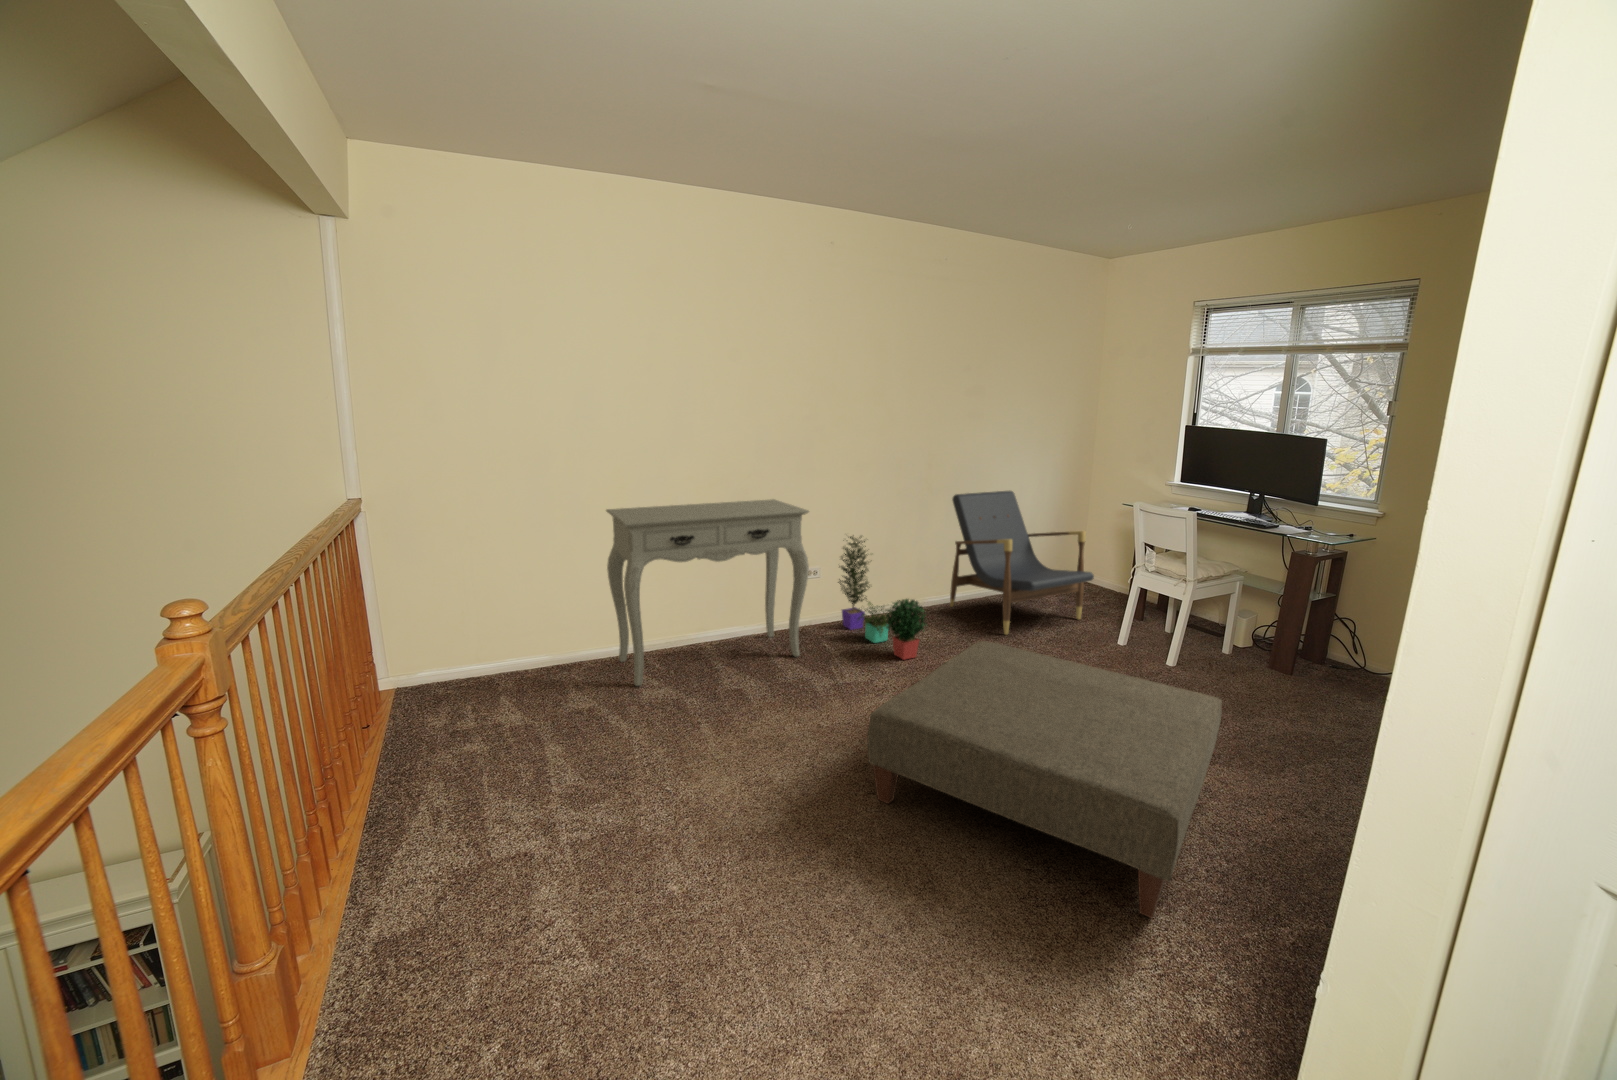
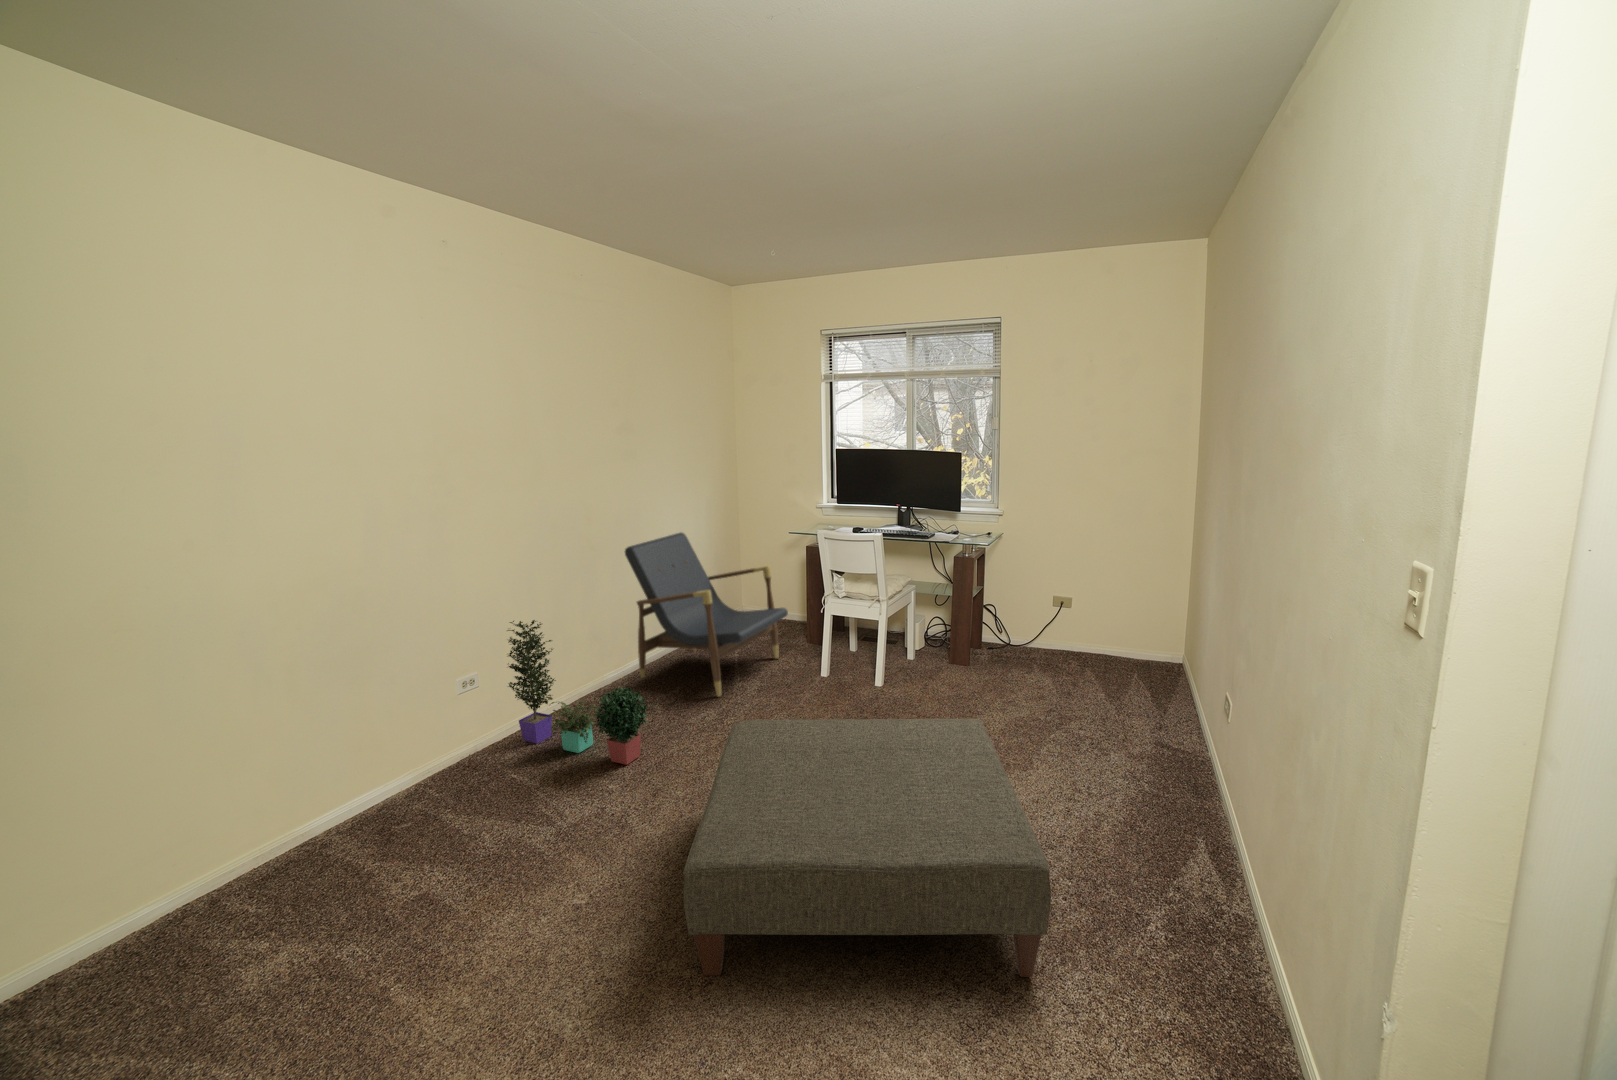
console table: present [606,499,809,686] -> none [95,596,488,957]

